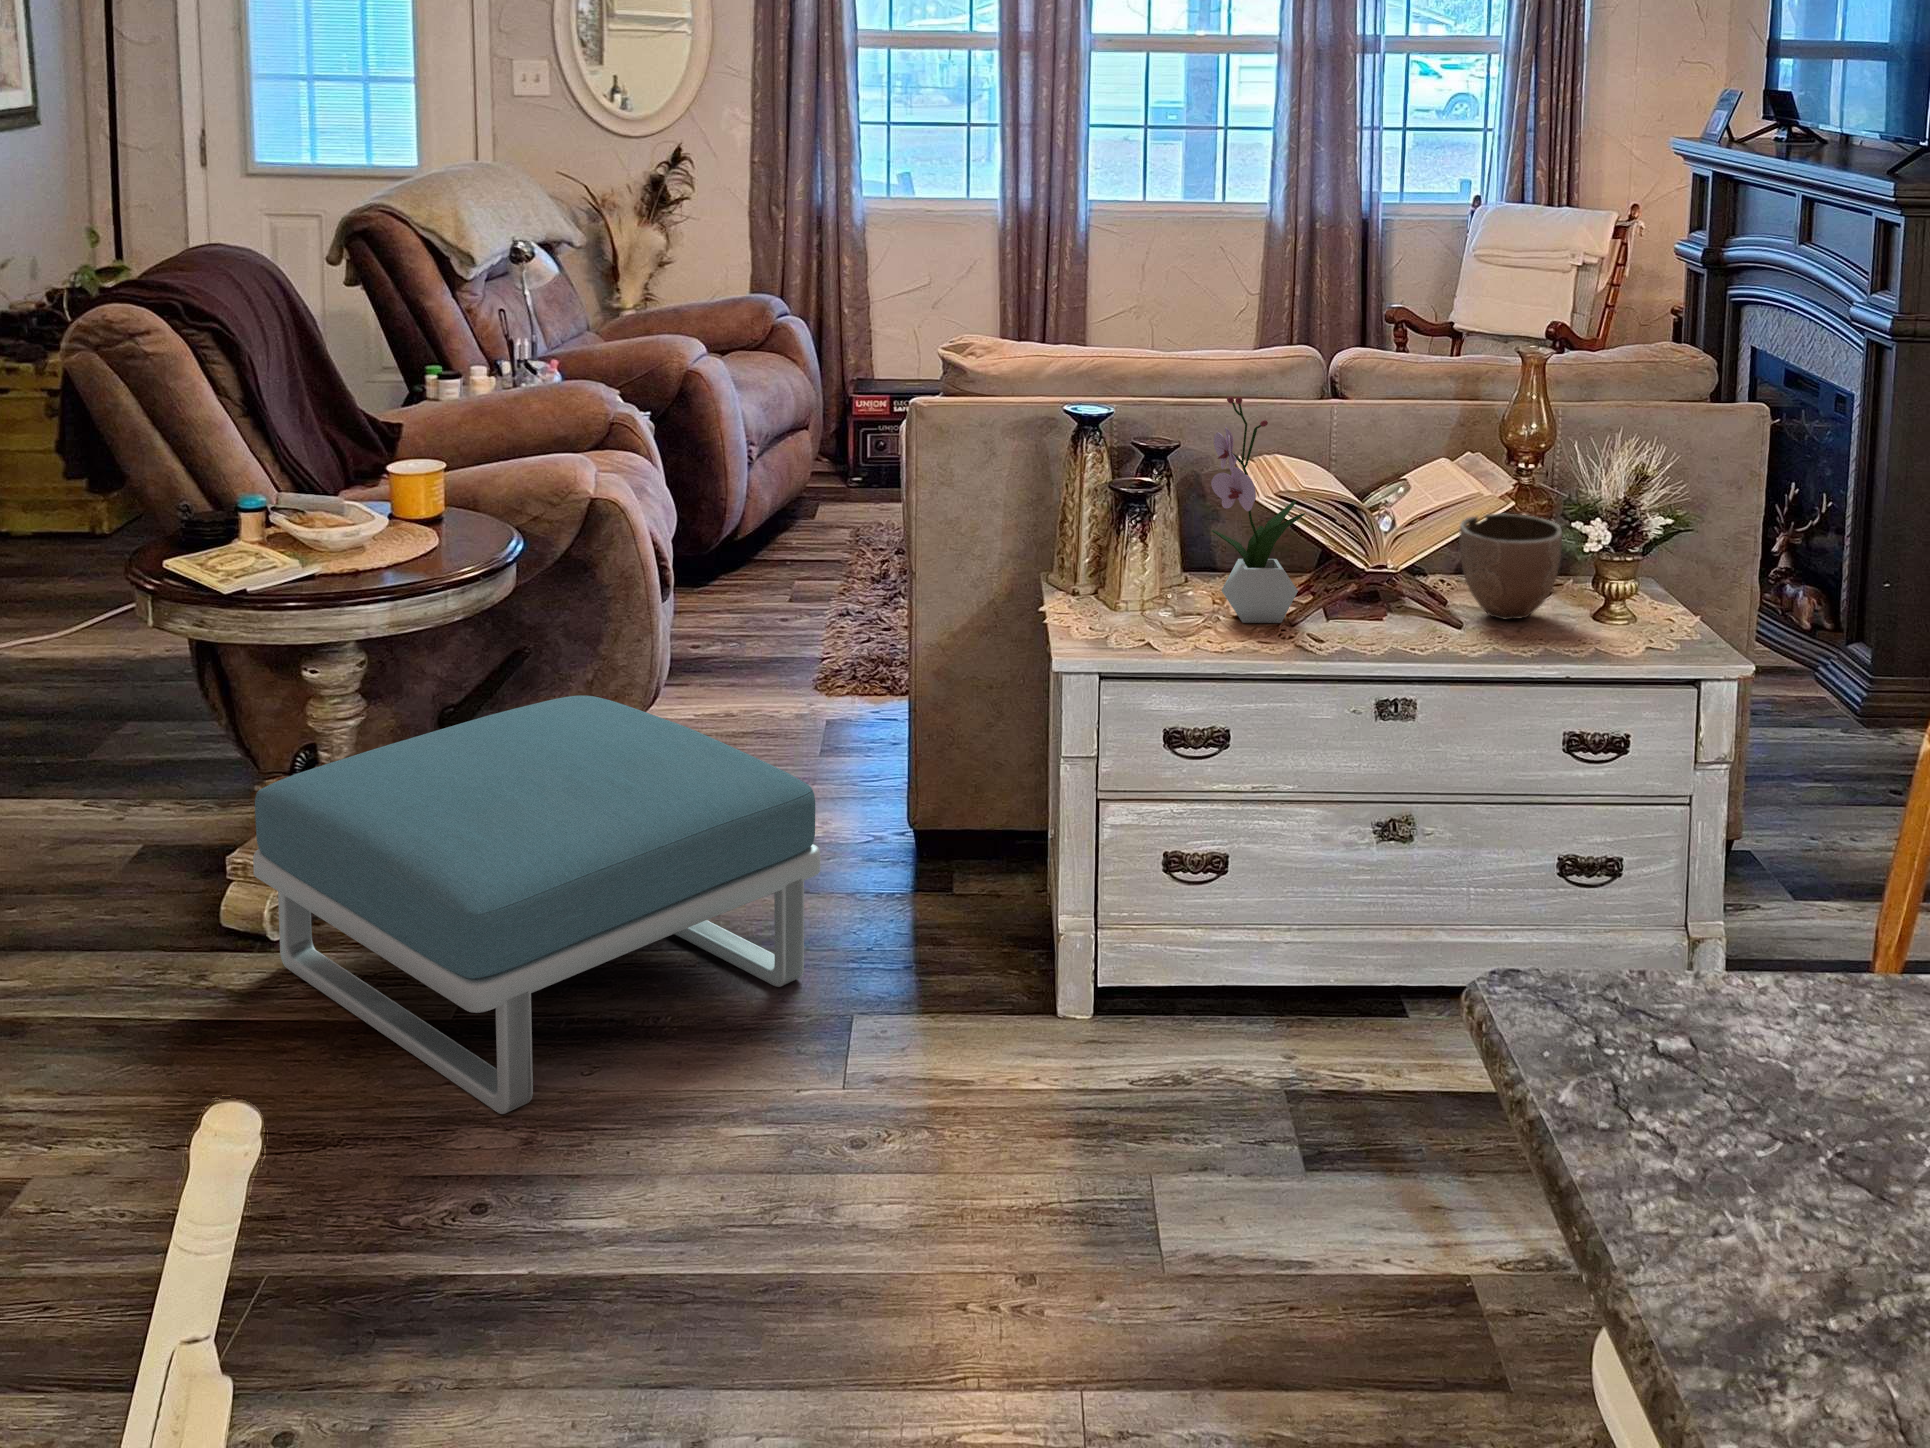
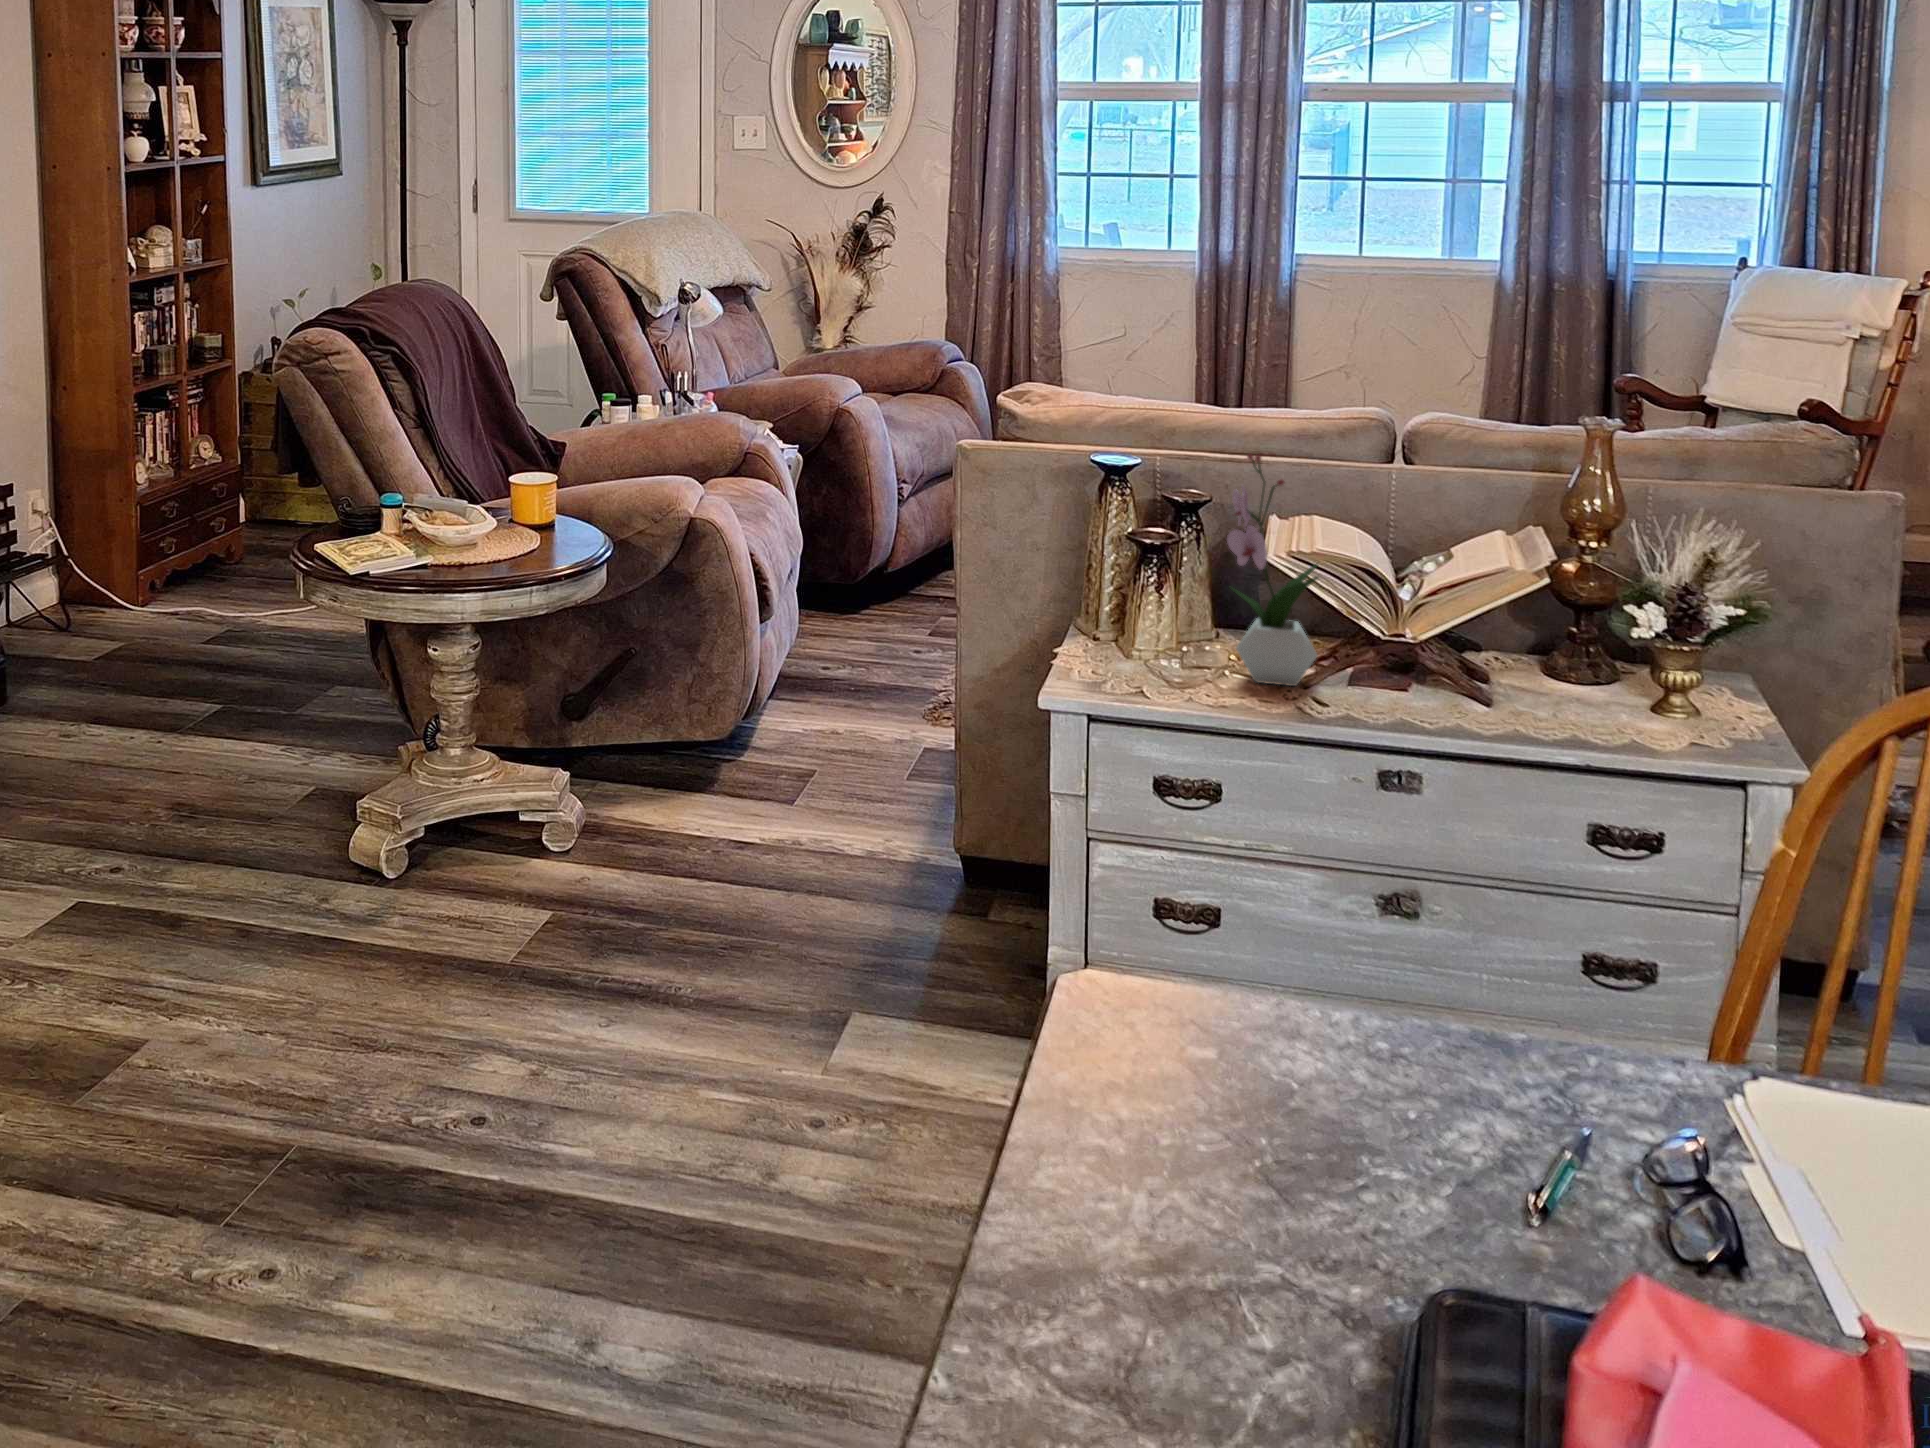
decorative bowl: present [1460,514,1562,619] -> none [1502,592,1620,706]
footstool: present [253,695,820,1114] -> none [362,694,836,1048]

